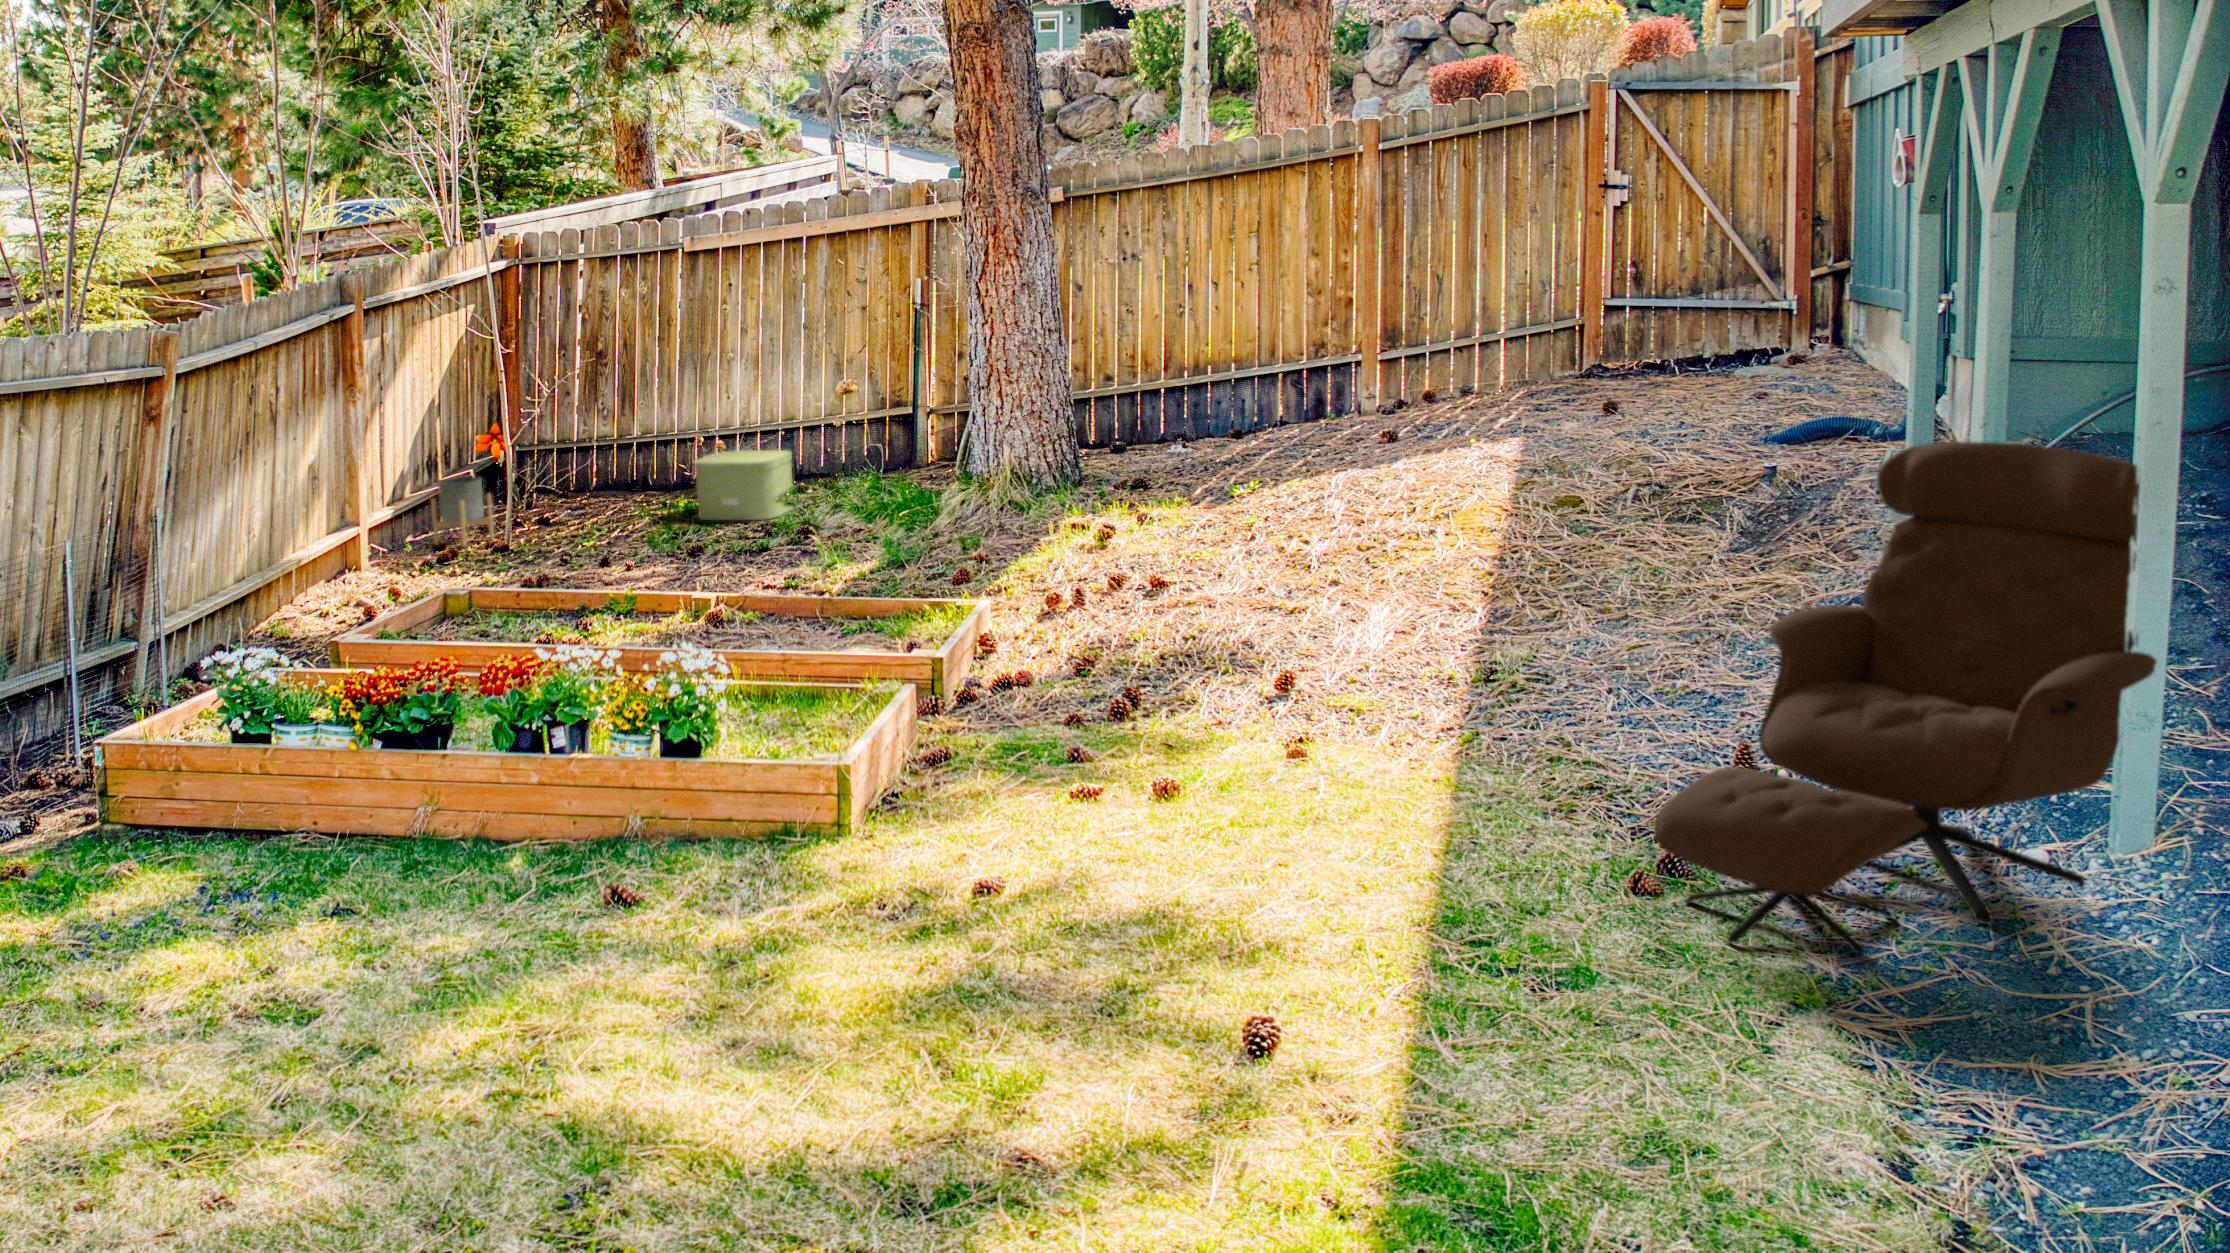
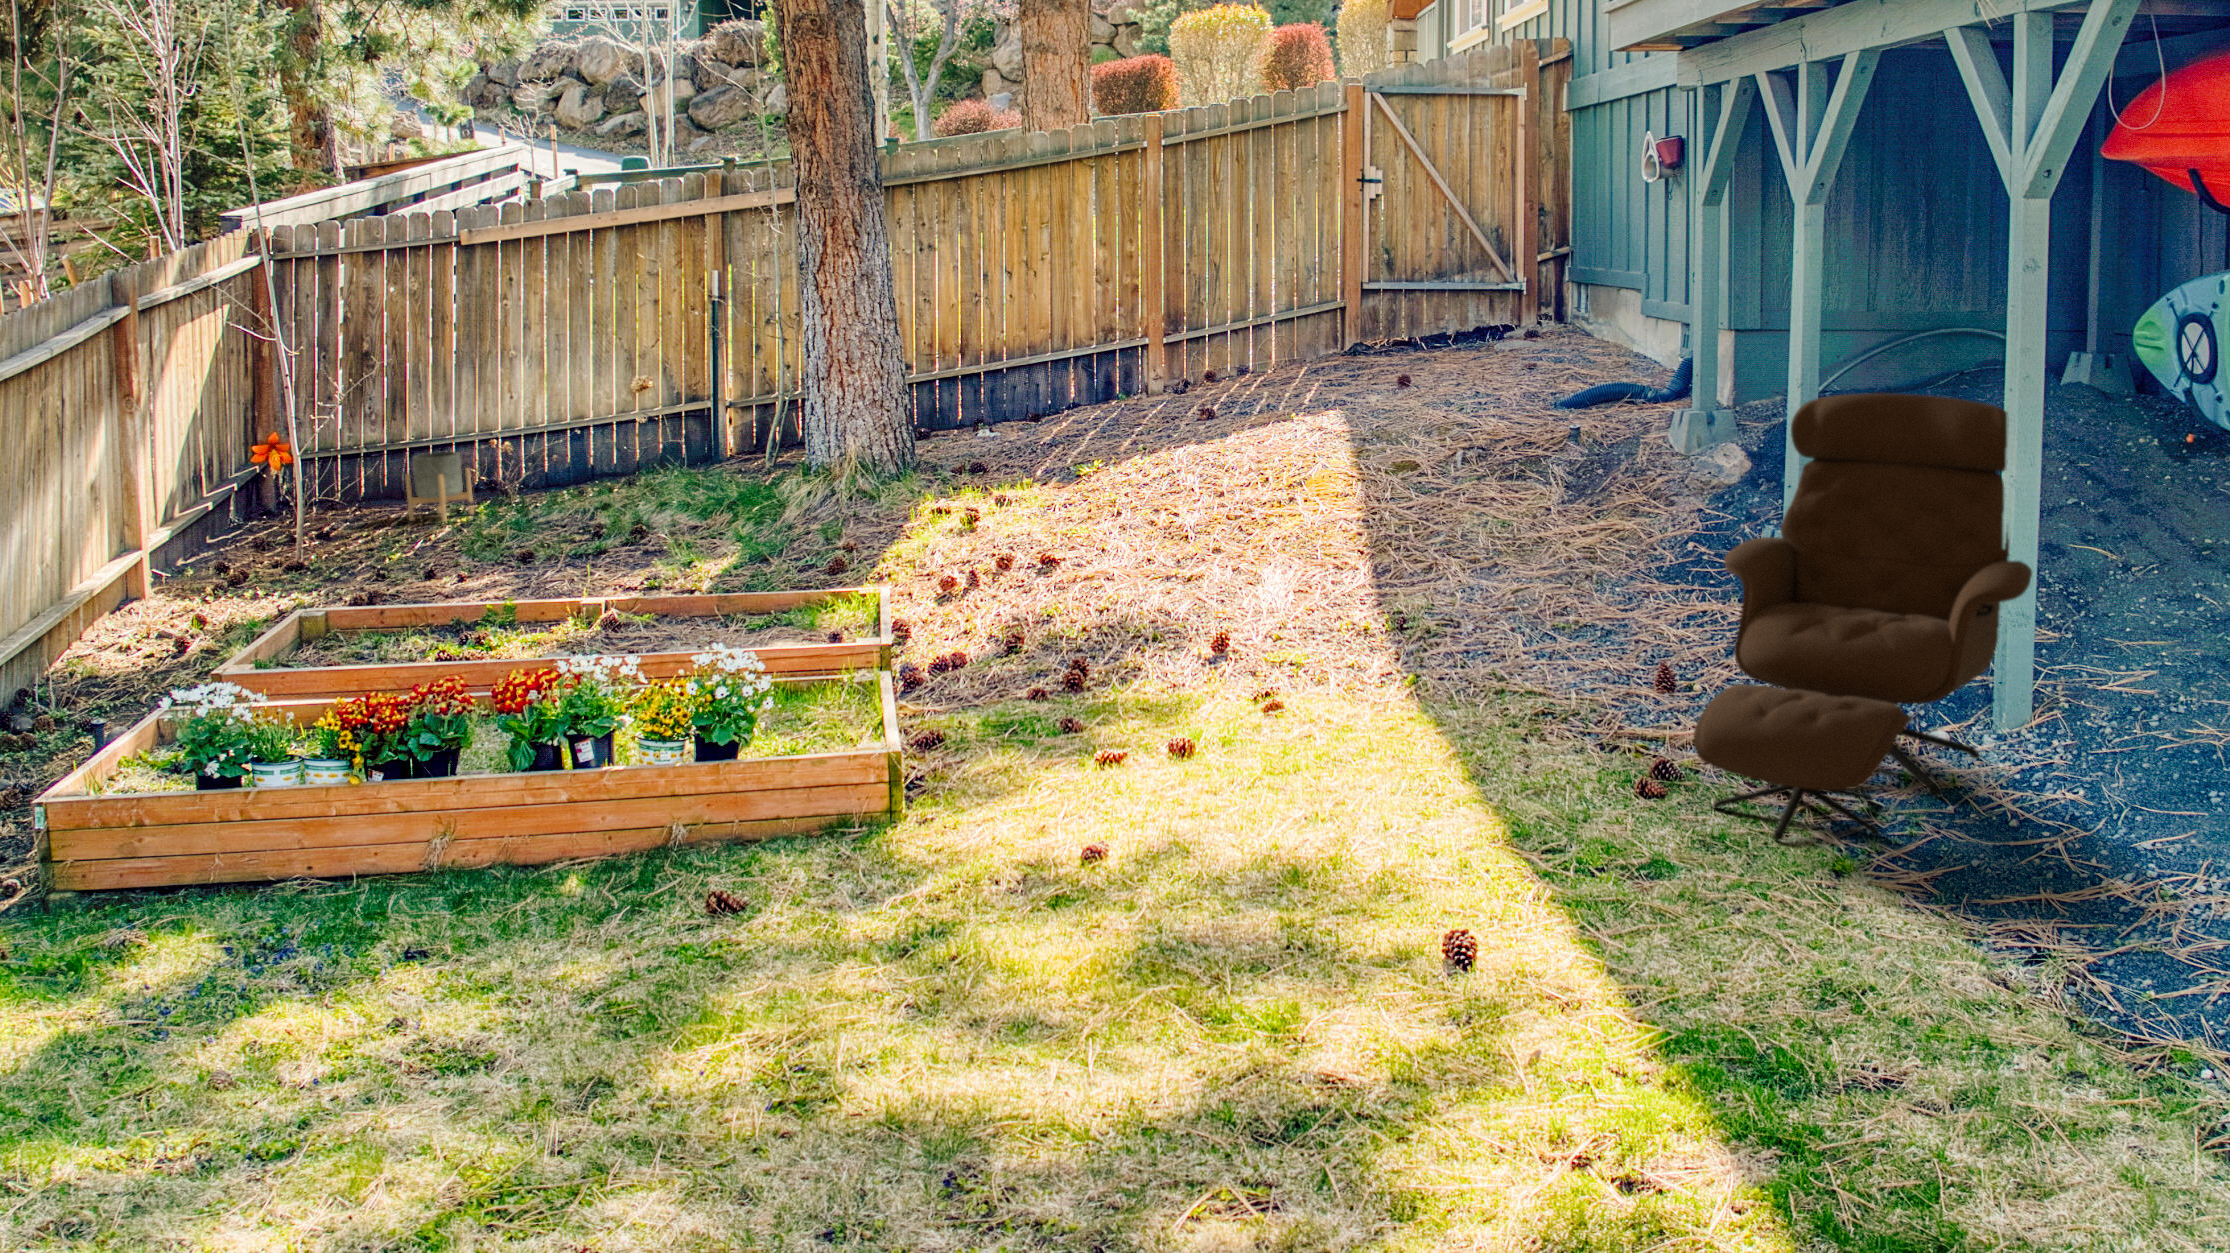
storage box: present [694,450,793,520] -> none [493,448,601,524]
planter: present [431,477,494,547] -> present [405,451,474,522]

